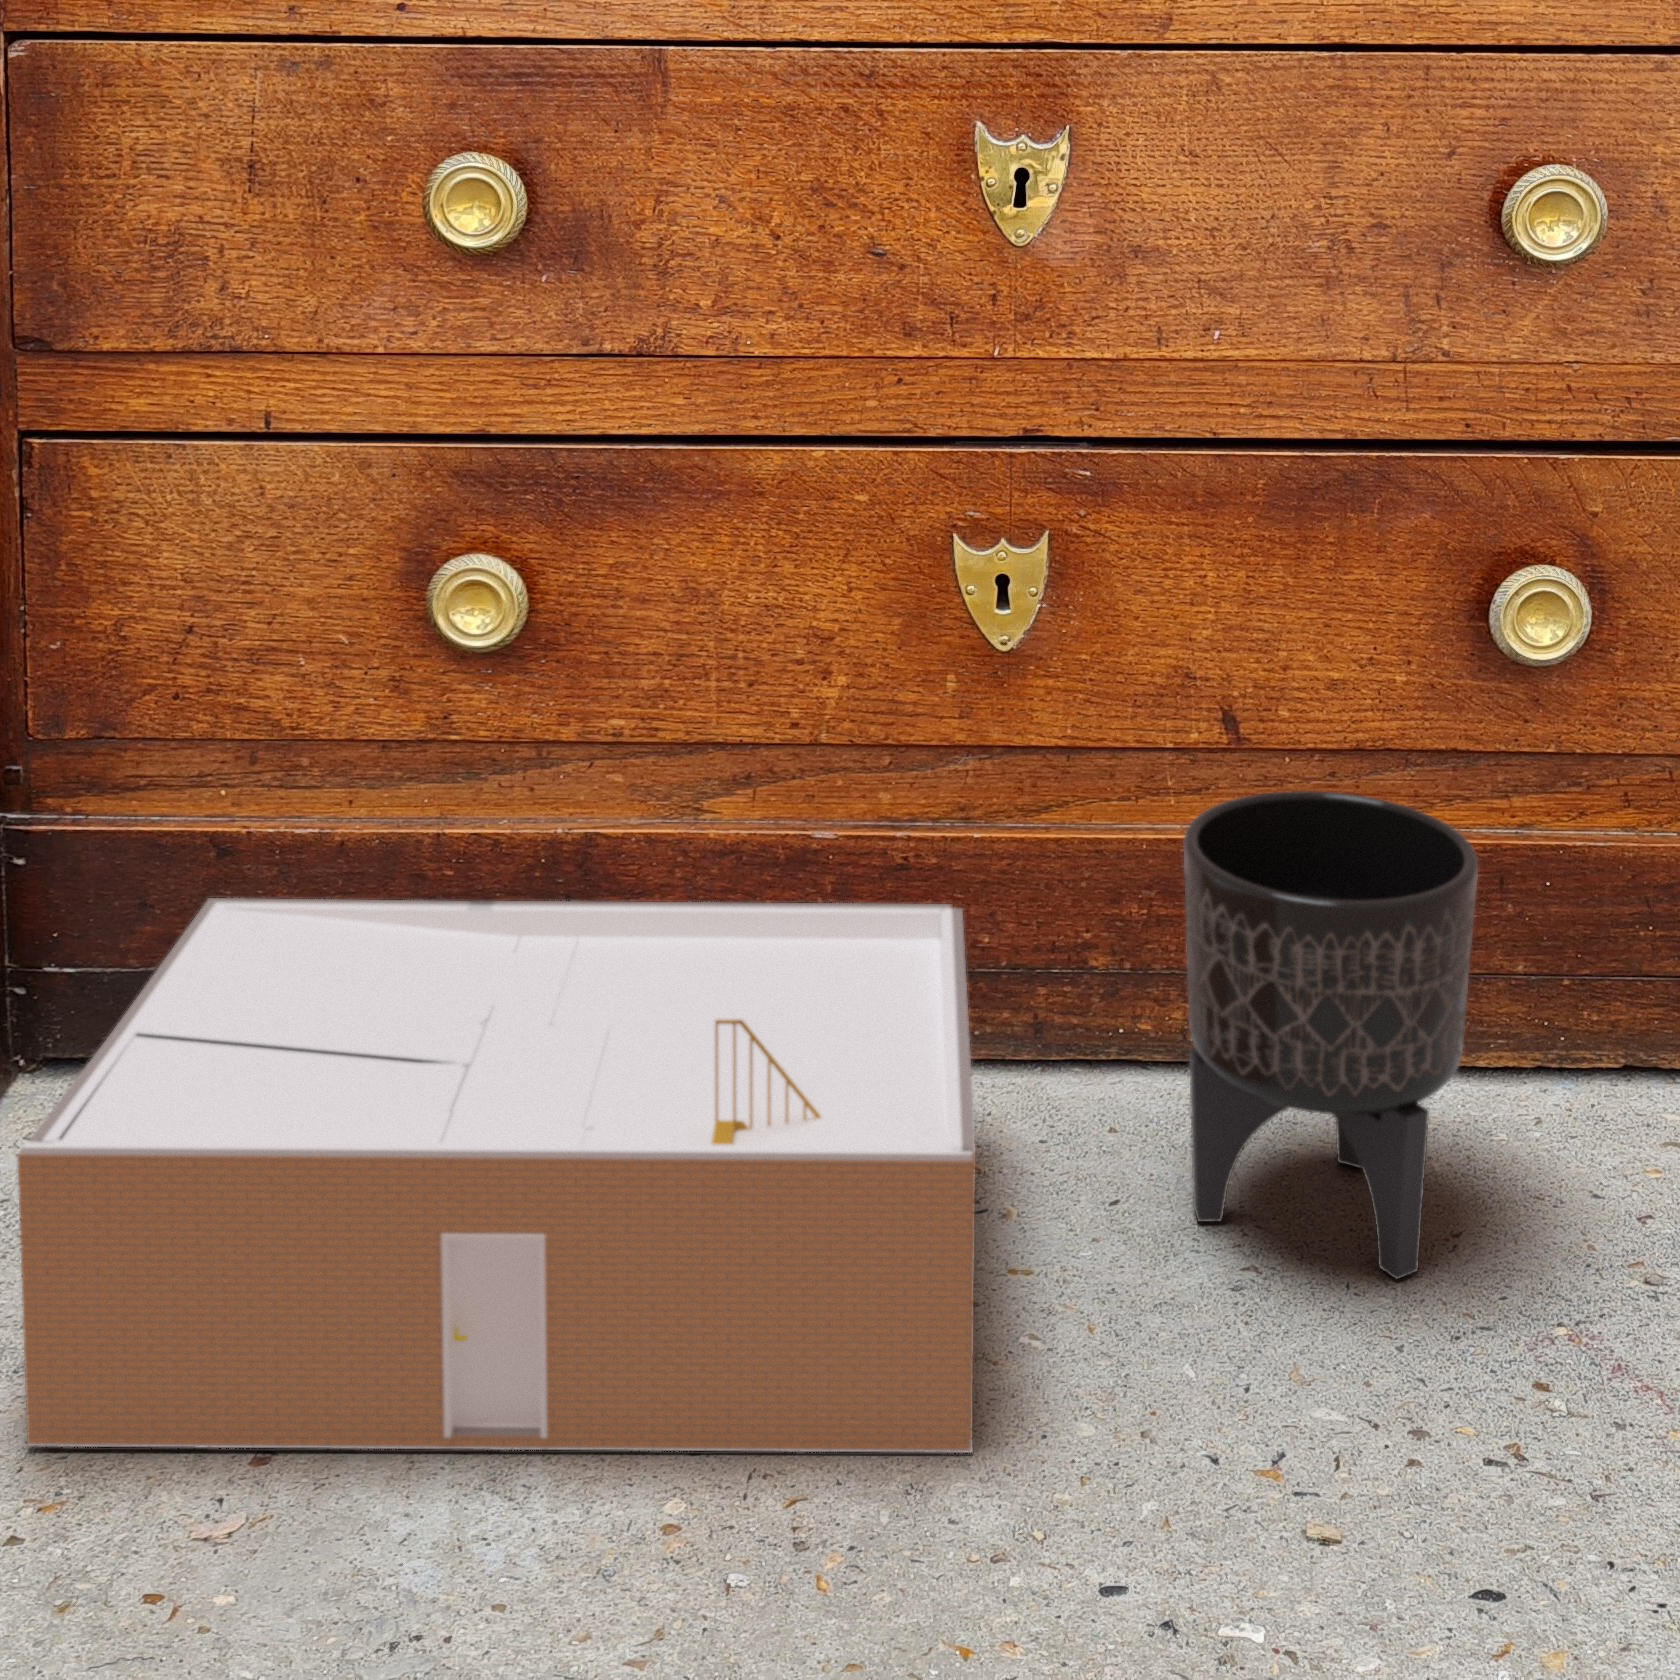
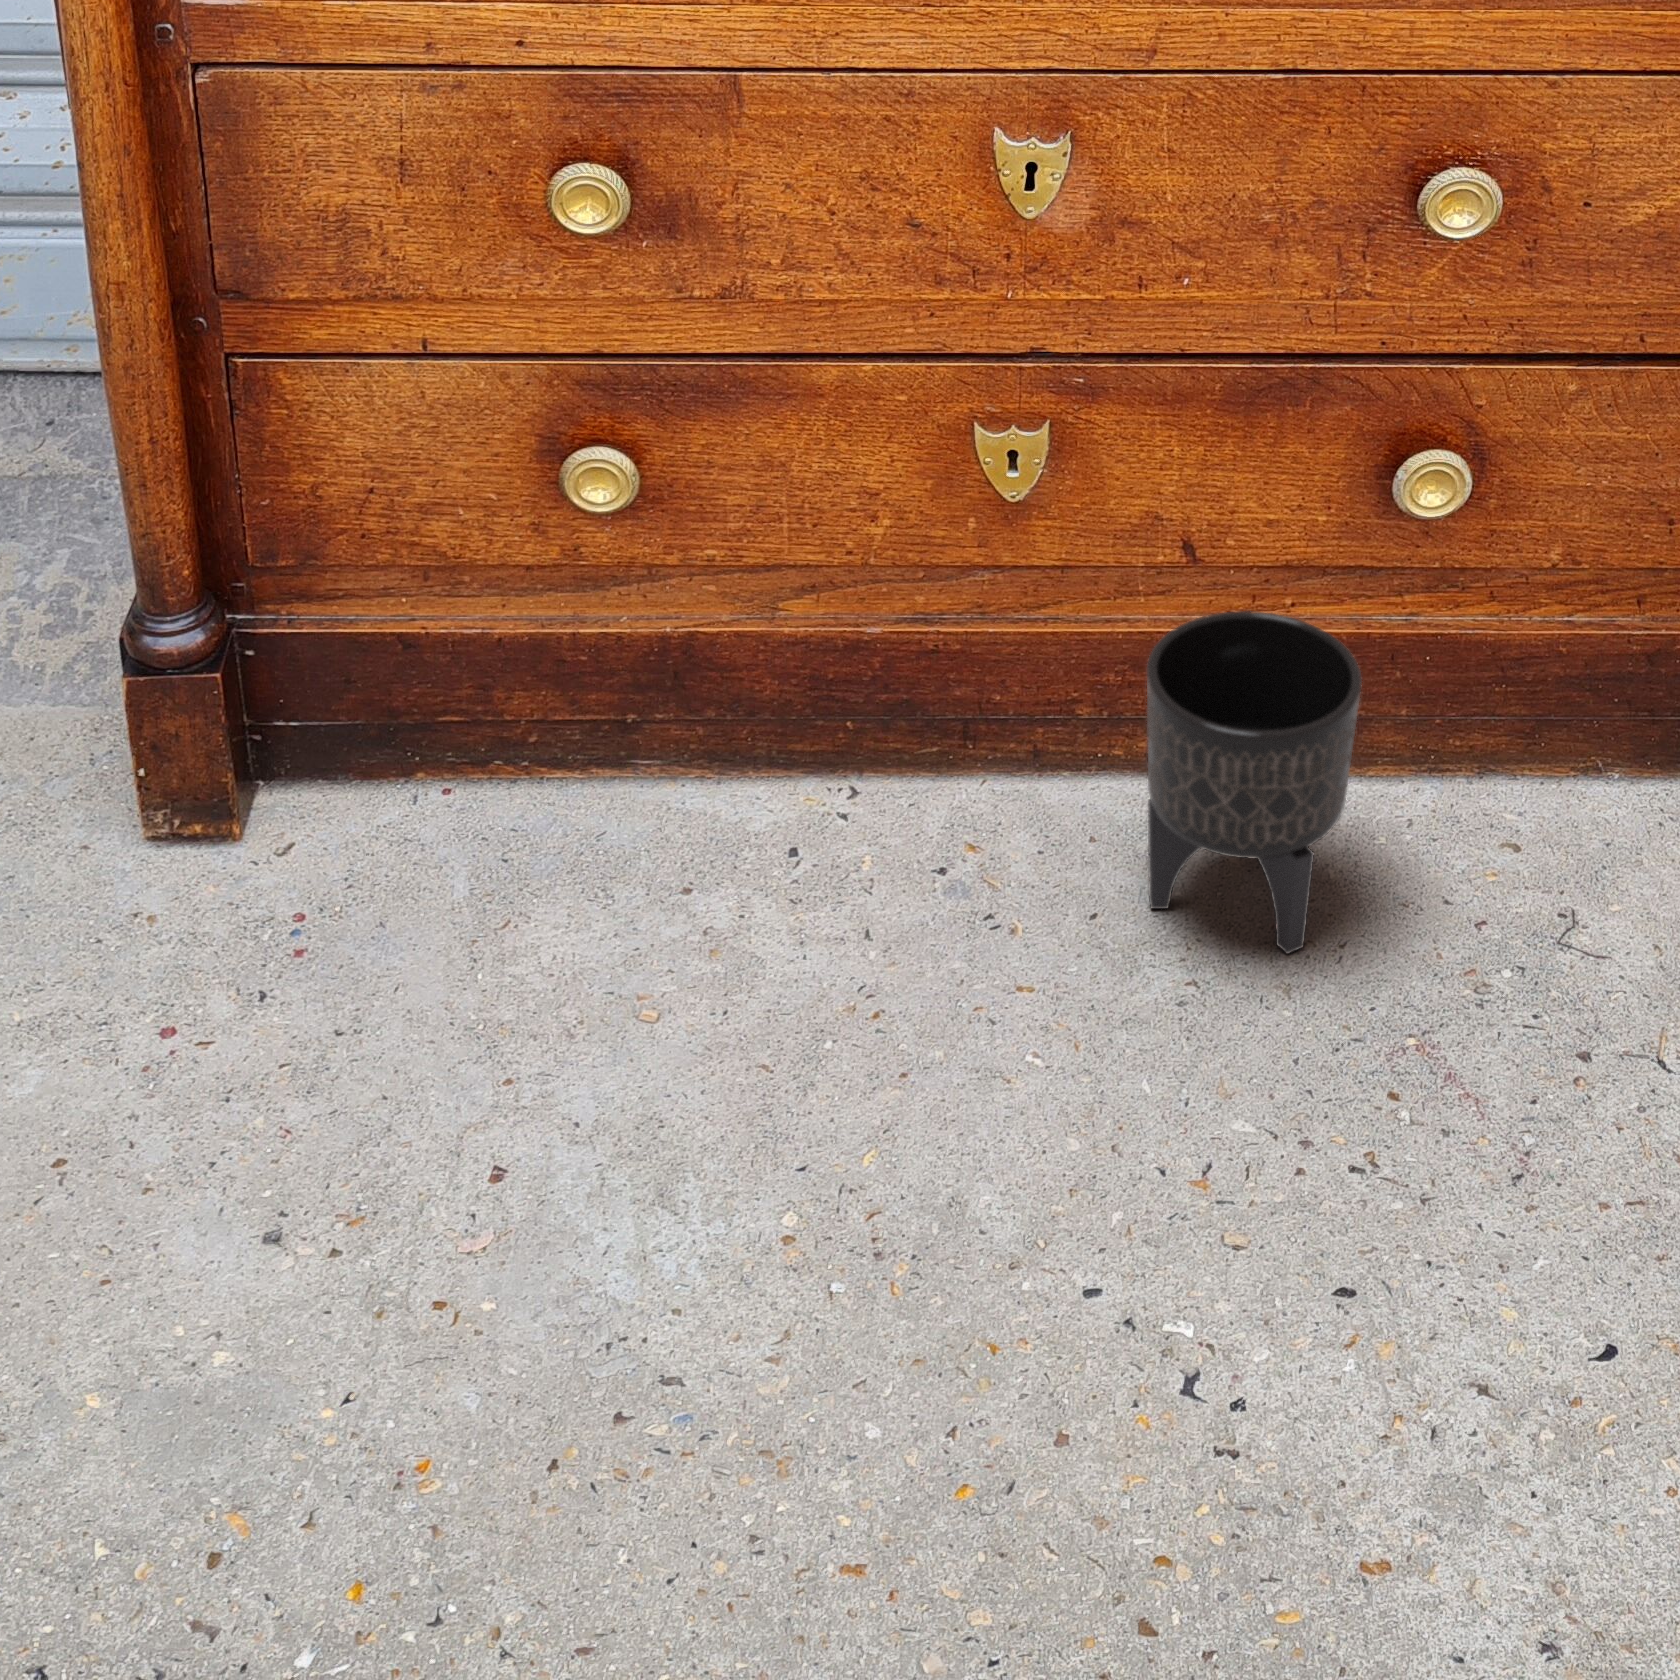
cardboard box: present [17,898,976,1453] -> none [345,687,991,1093]

